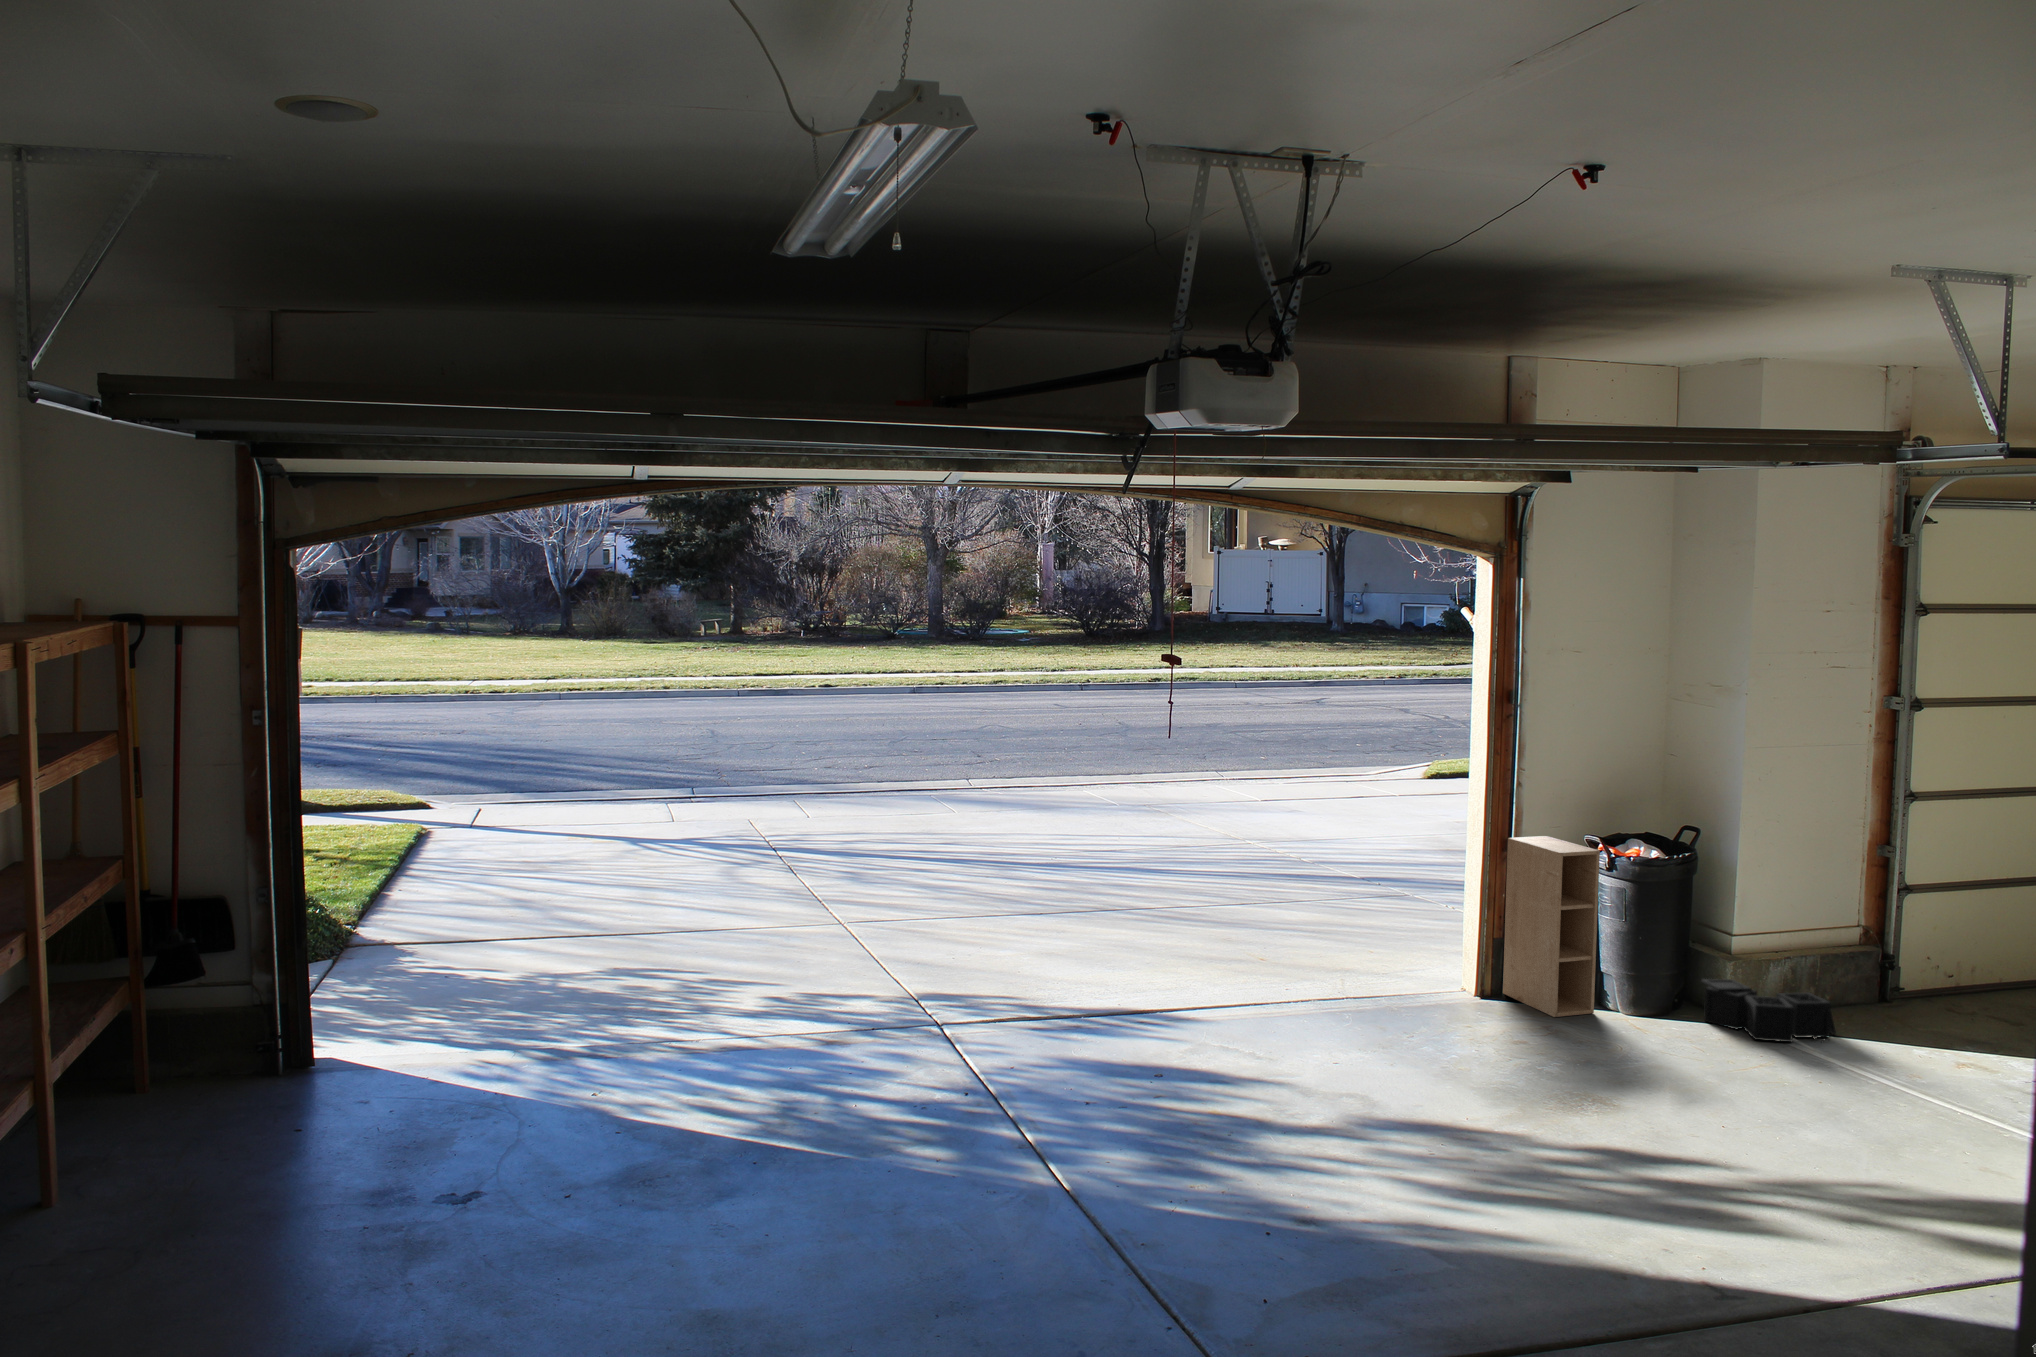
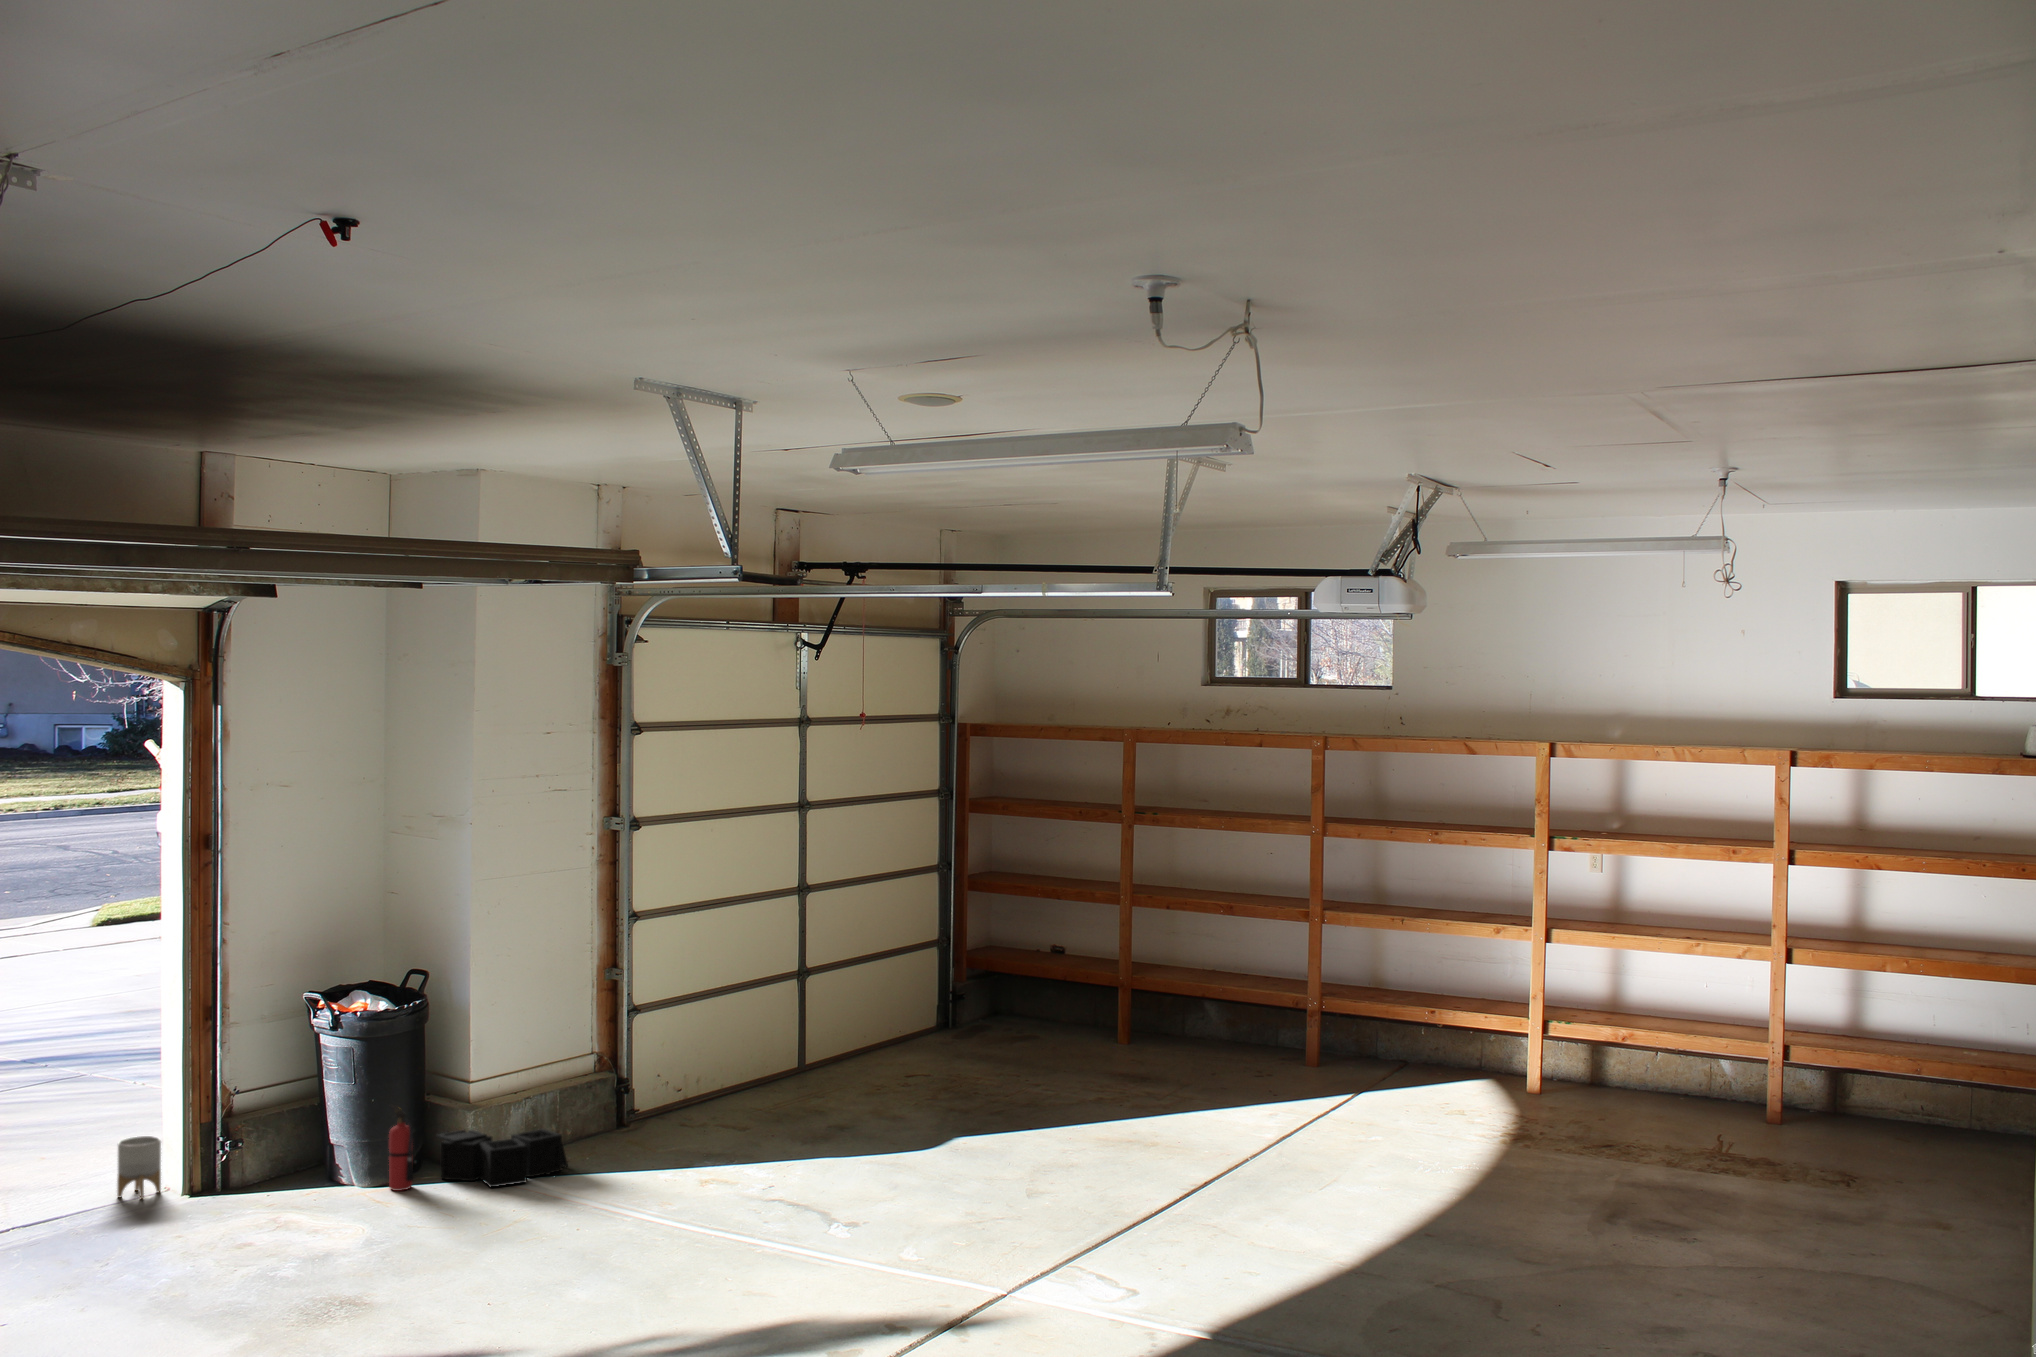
shelving unit: present [1503,836,1600,1017] -> none [216,999,324,1206]
planter: none [1425,935,1460,987] -> present [117,1136,161,1199]
fire extinguisher: none [1655,946,1679,1025] -> present [389,1105,413,1191]

